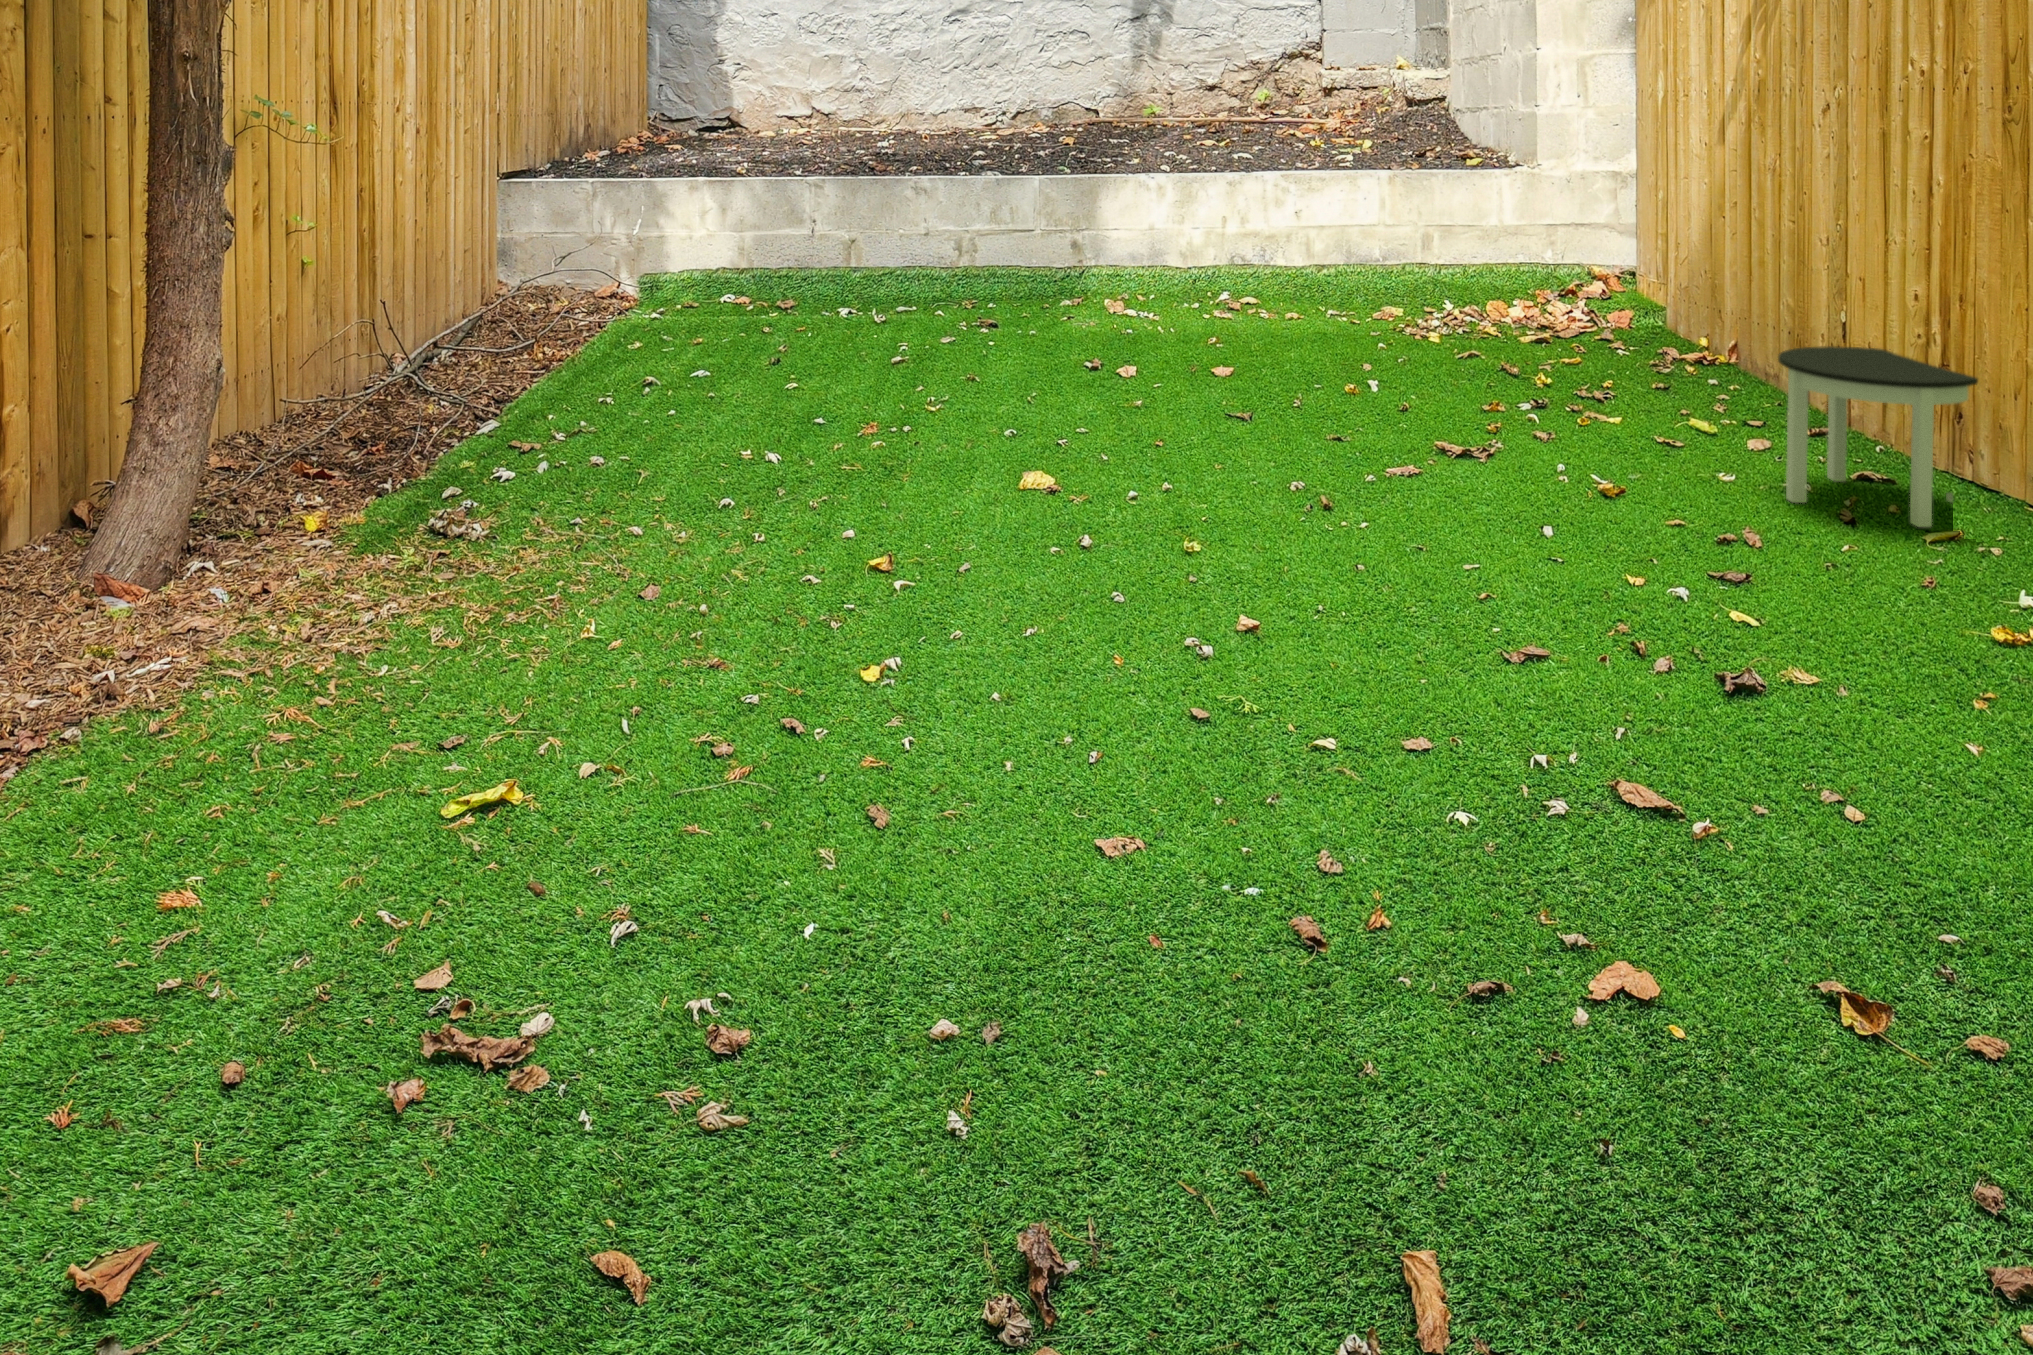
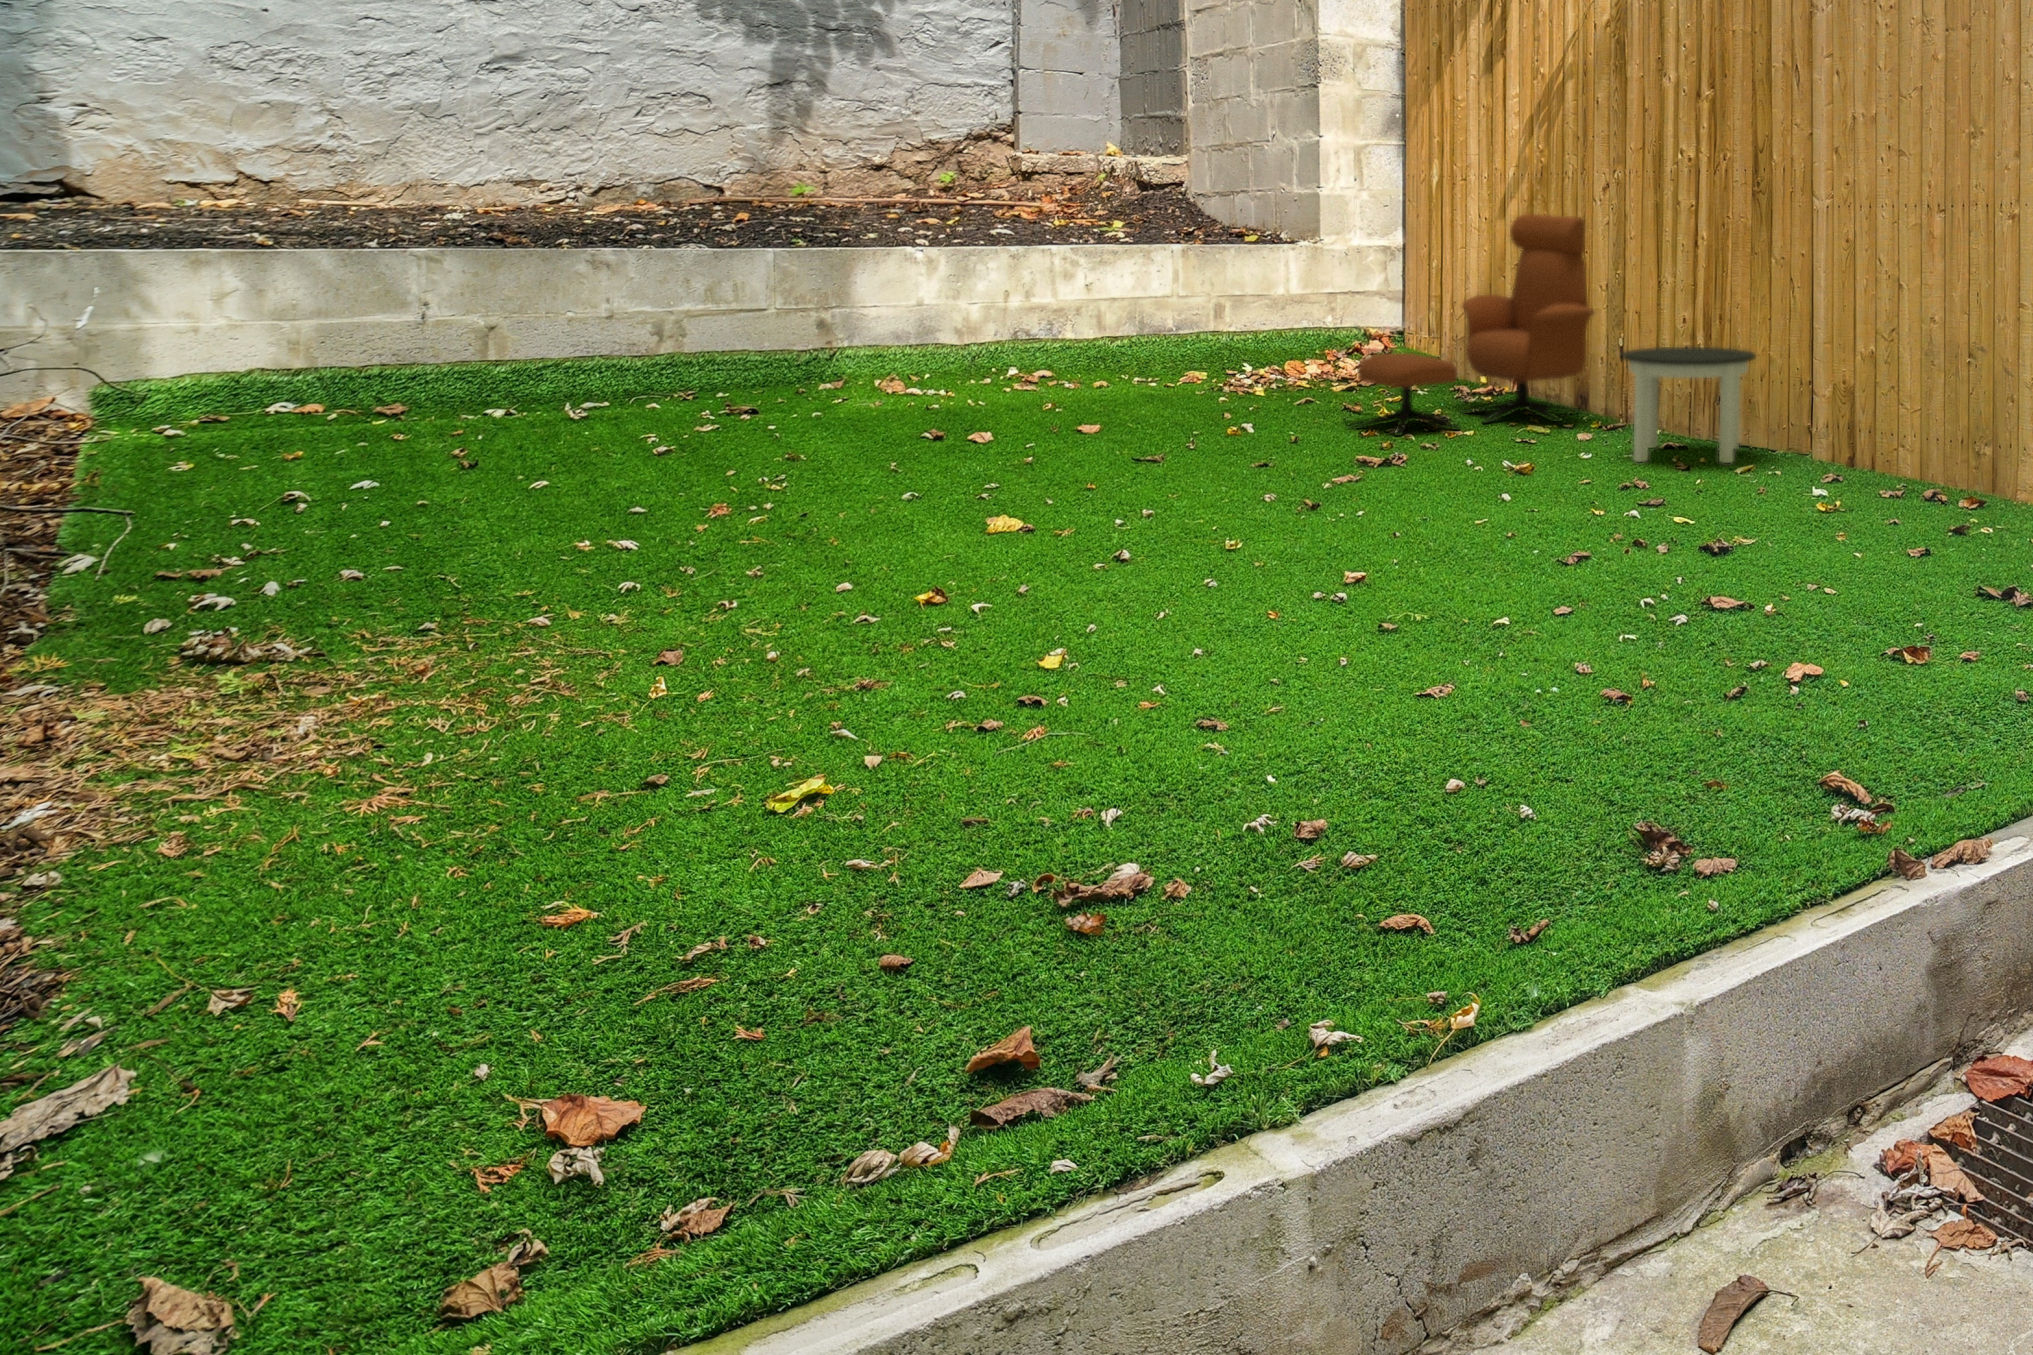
lounge chair: none [1487,155,1797,422] -> present [1347,214,1594,436]

